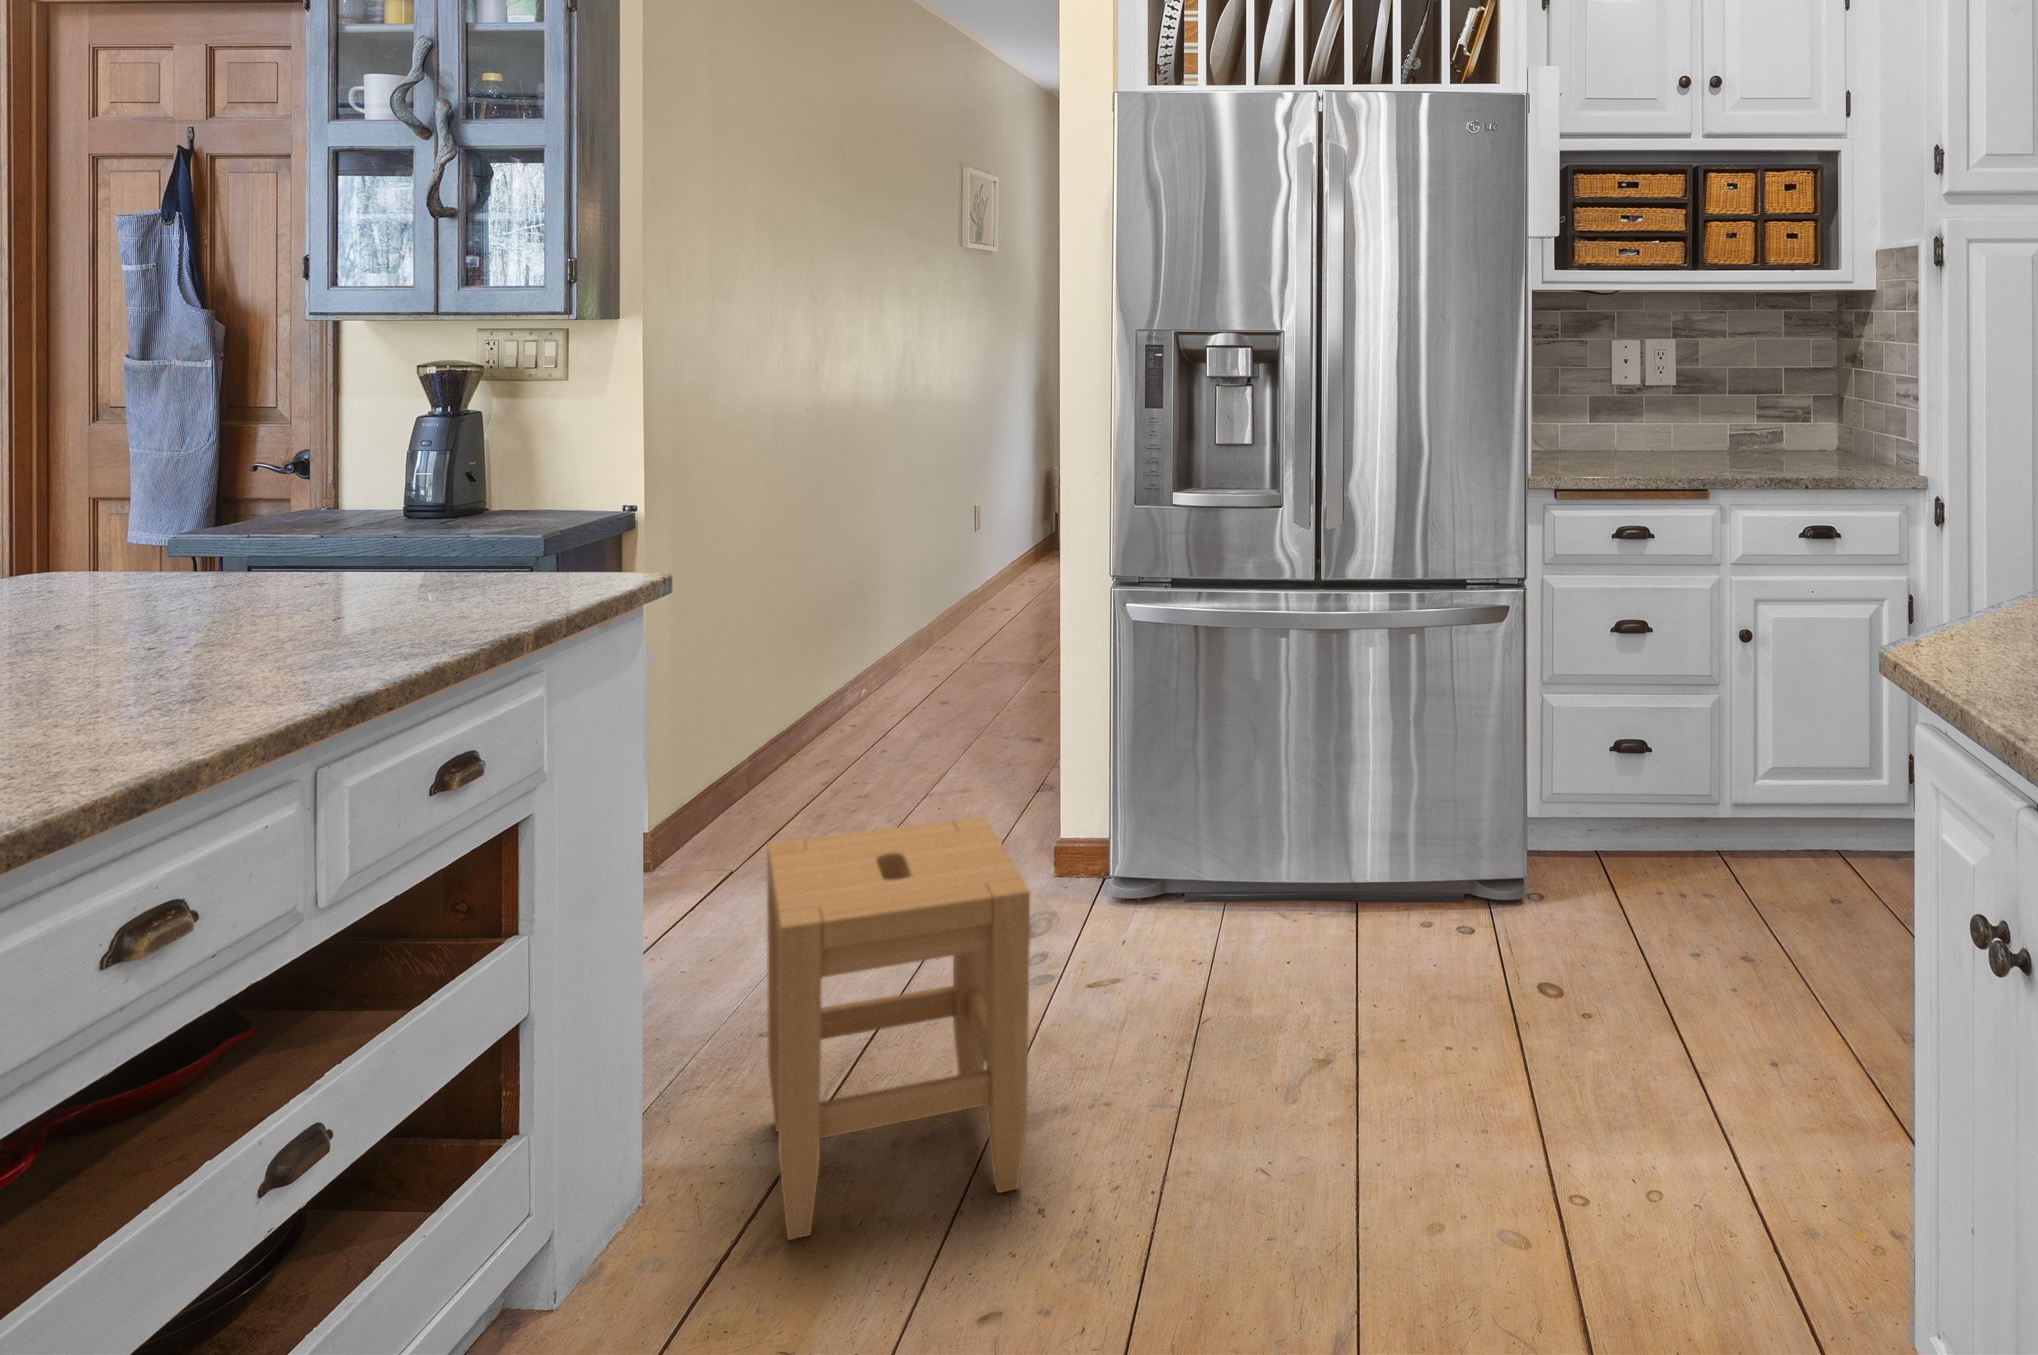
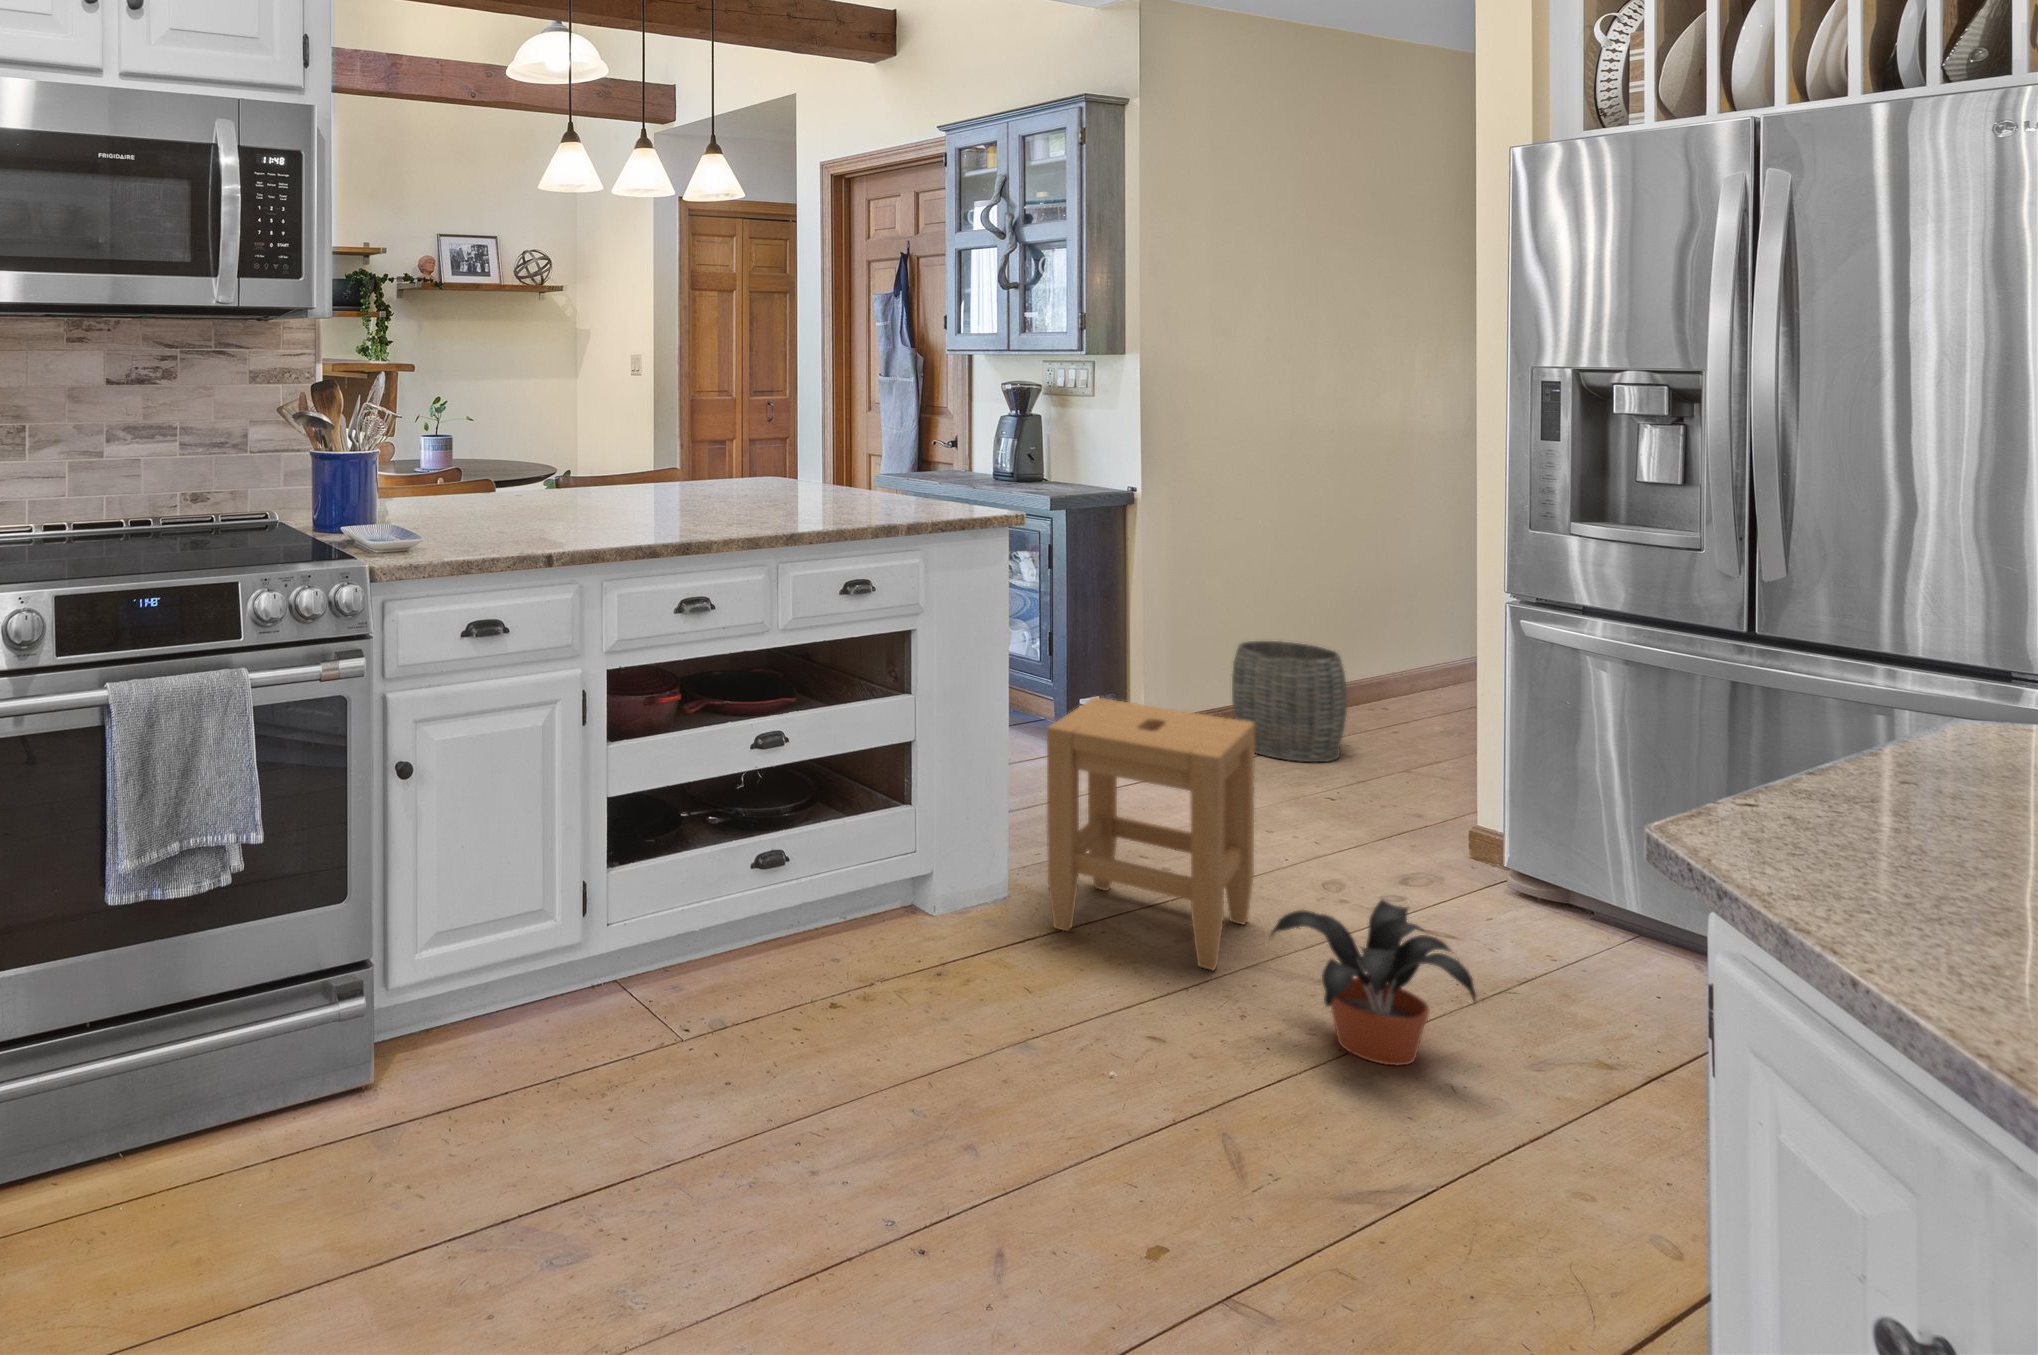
woven basket: none [734,672,862,825] -> present [1232,641,1347,762]
potted plant: none [1136,1000,1356,1225] -> present [1270,900,1476,1066]

